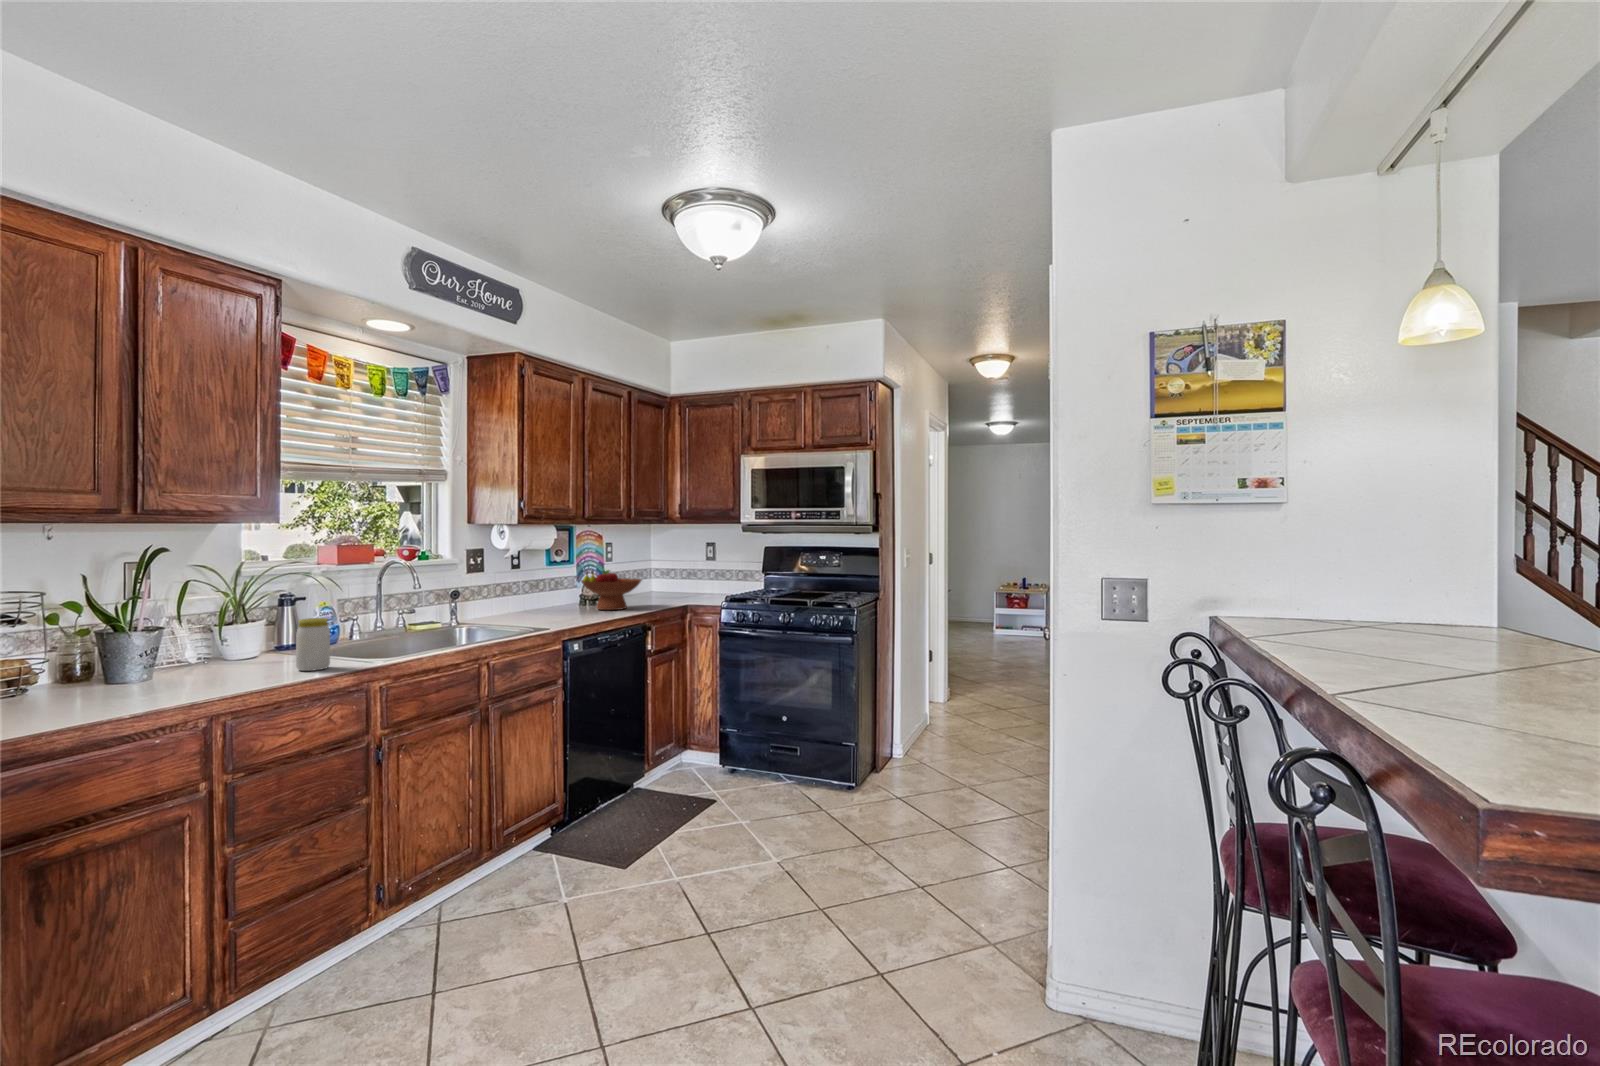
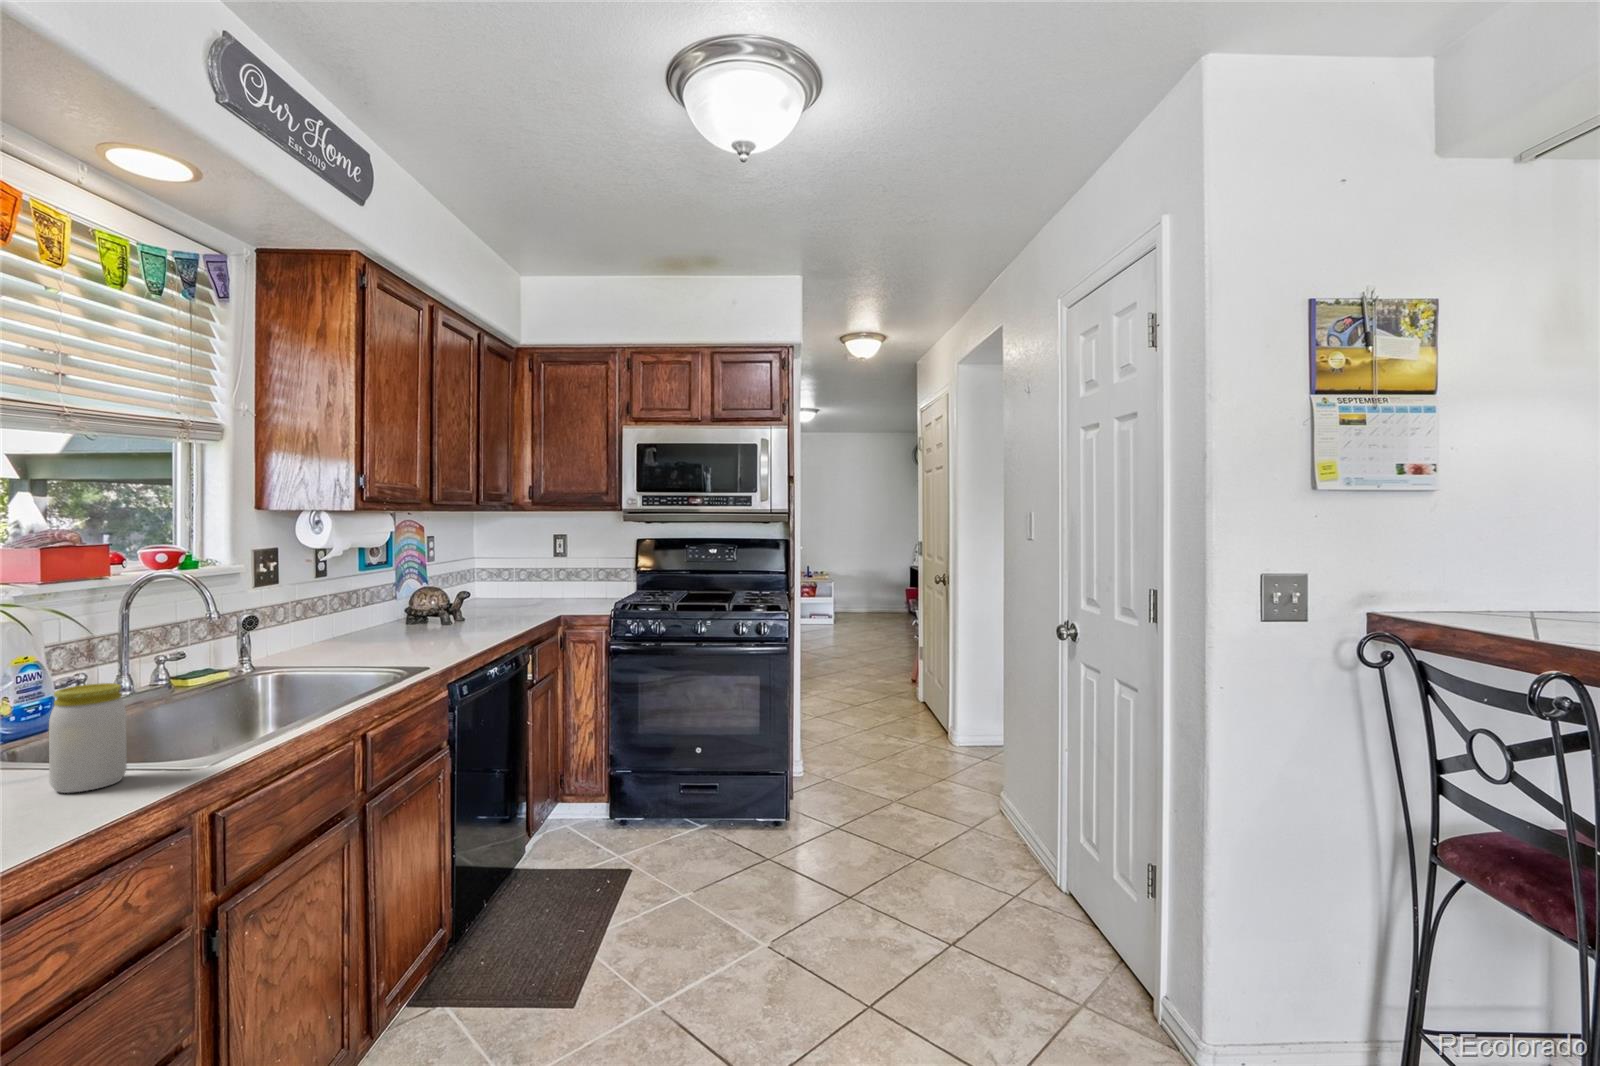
fruit bowl: present [581,570,642,610] -> none [422,576,513,632]

